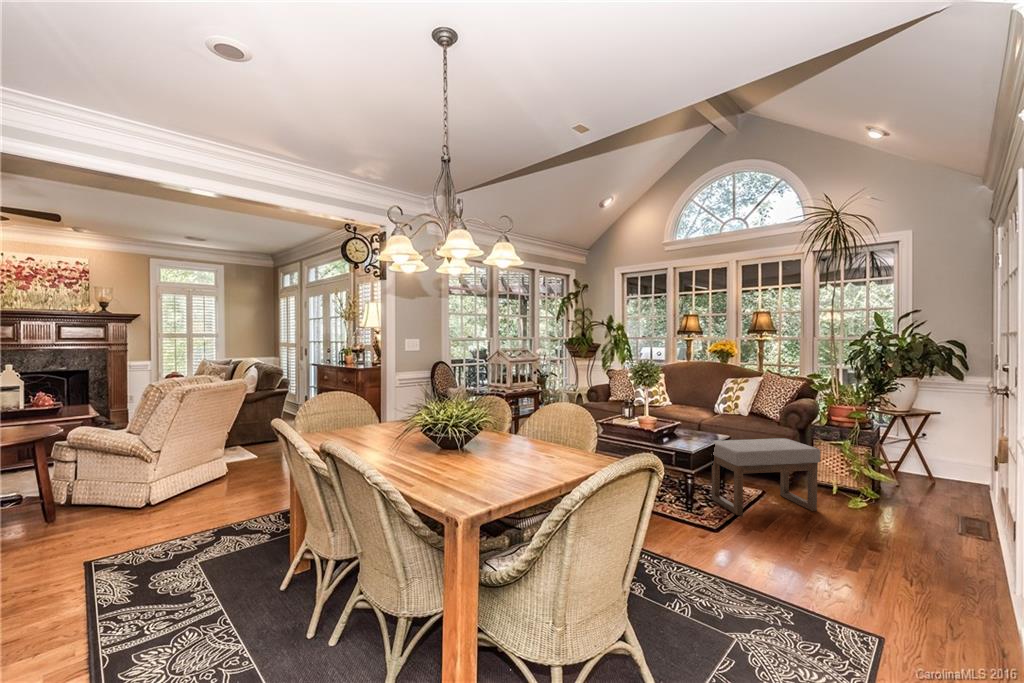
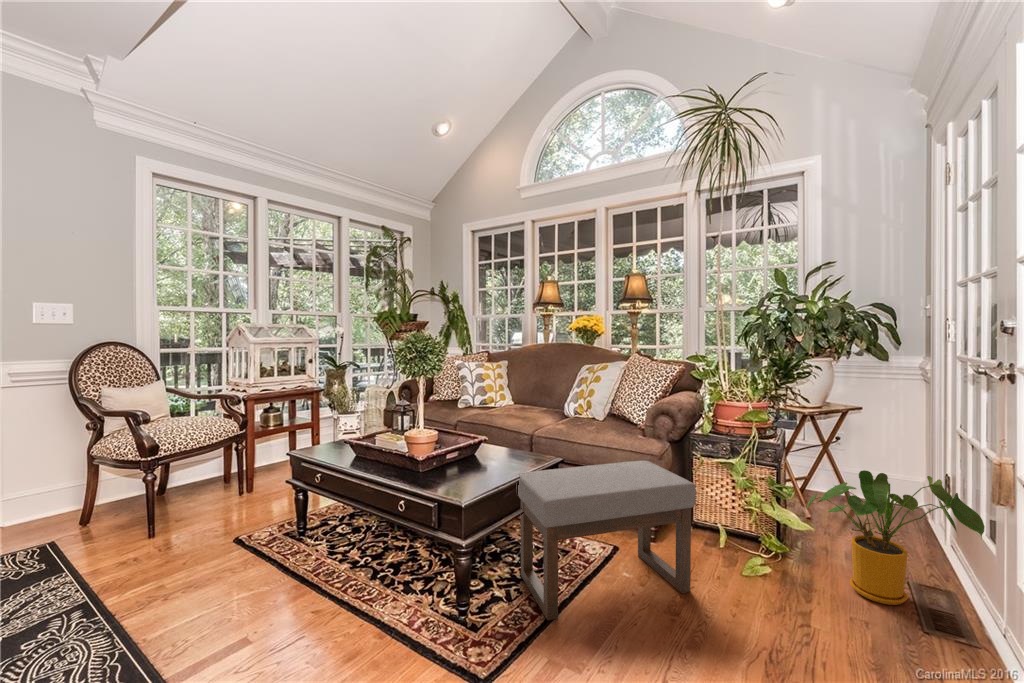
house plant: none [890,446,995,522] -> present [807,470,985,605]

